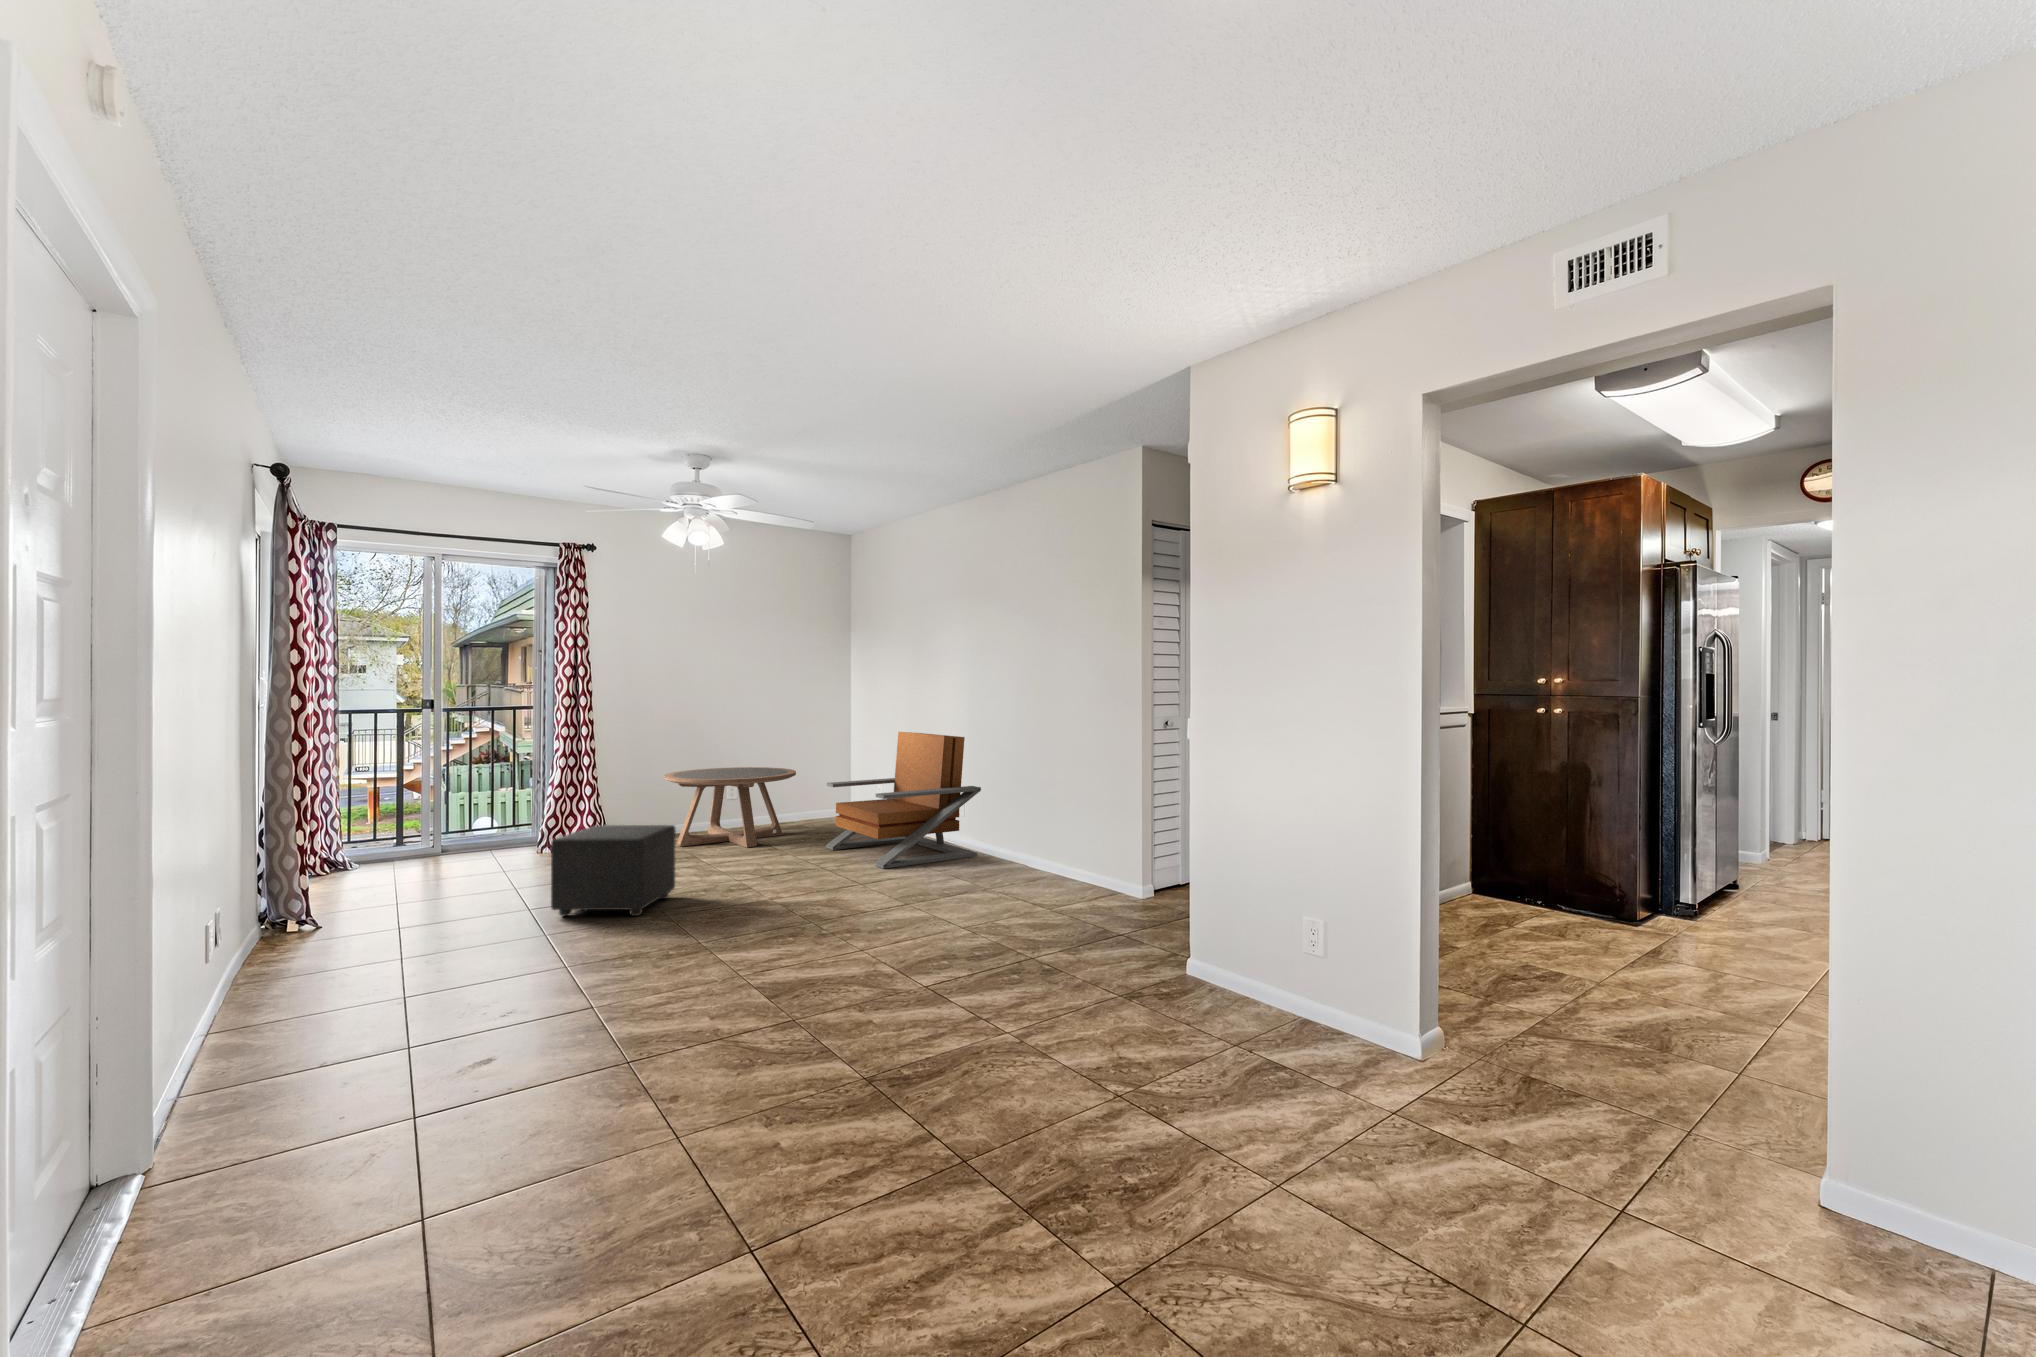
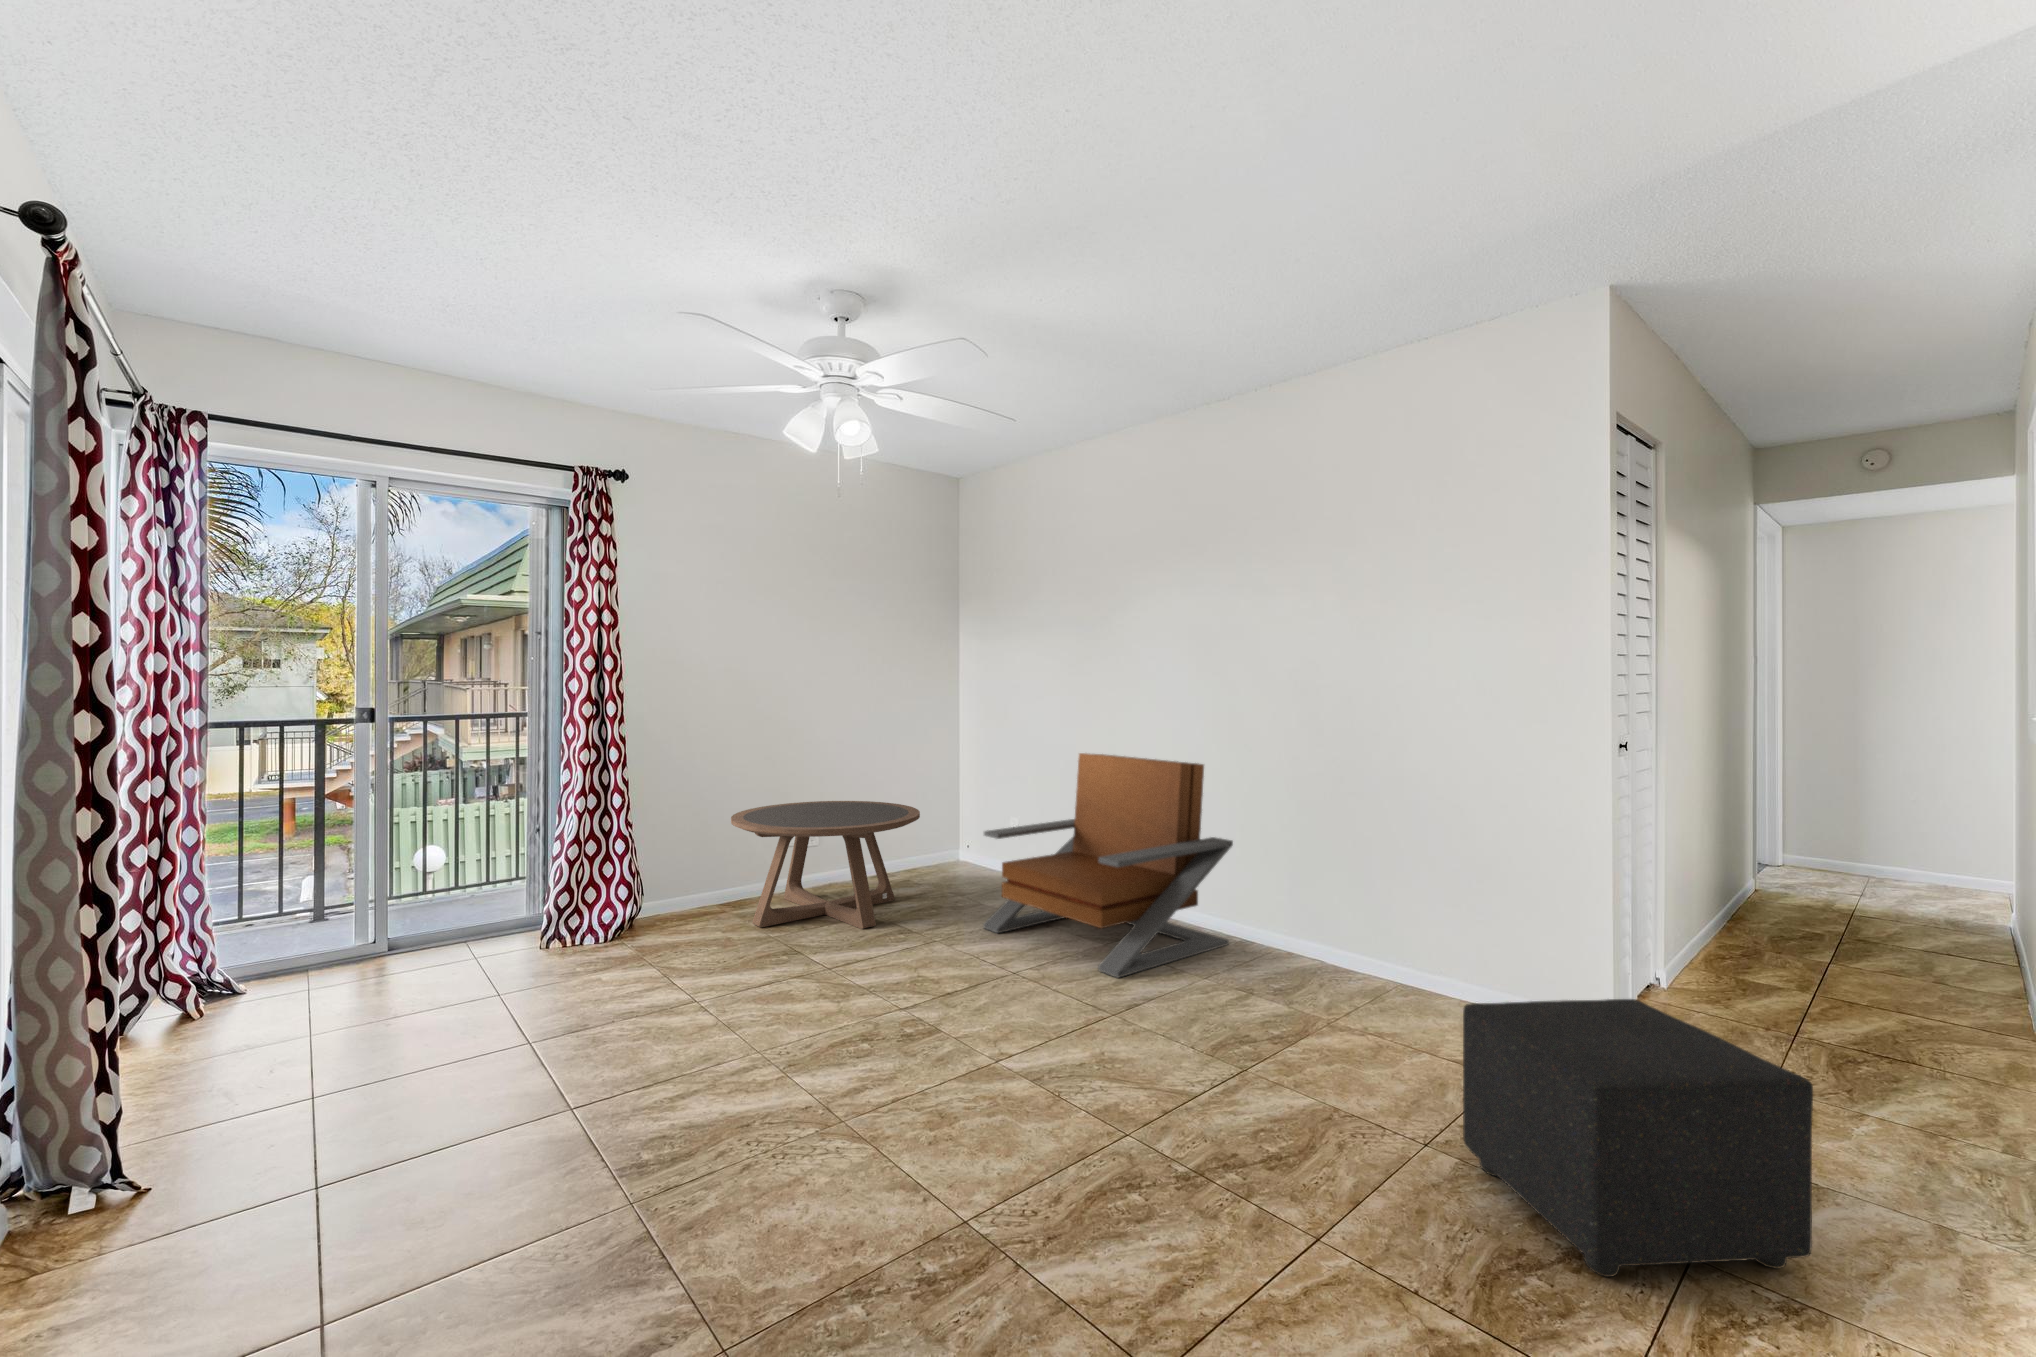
ottoman: present [551,825,676,916] -> present [1463,999,1813,1277]

